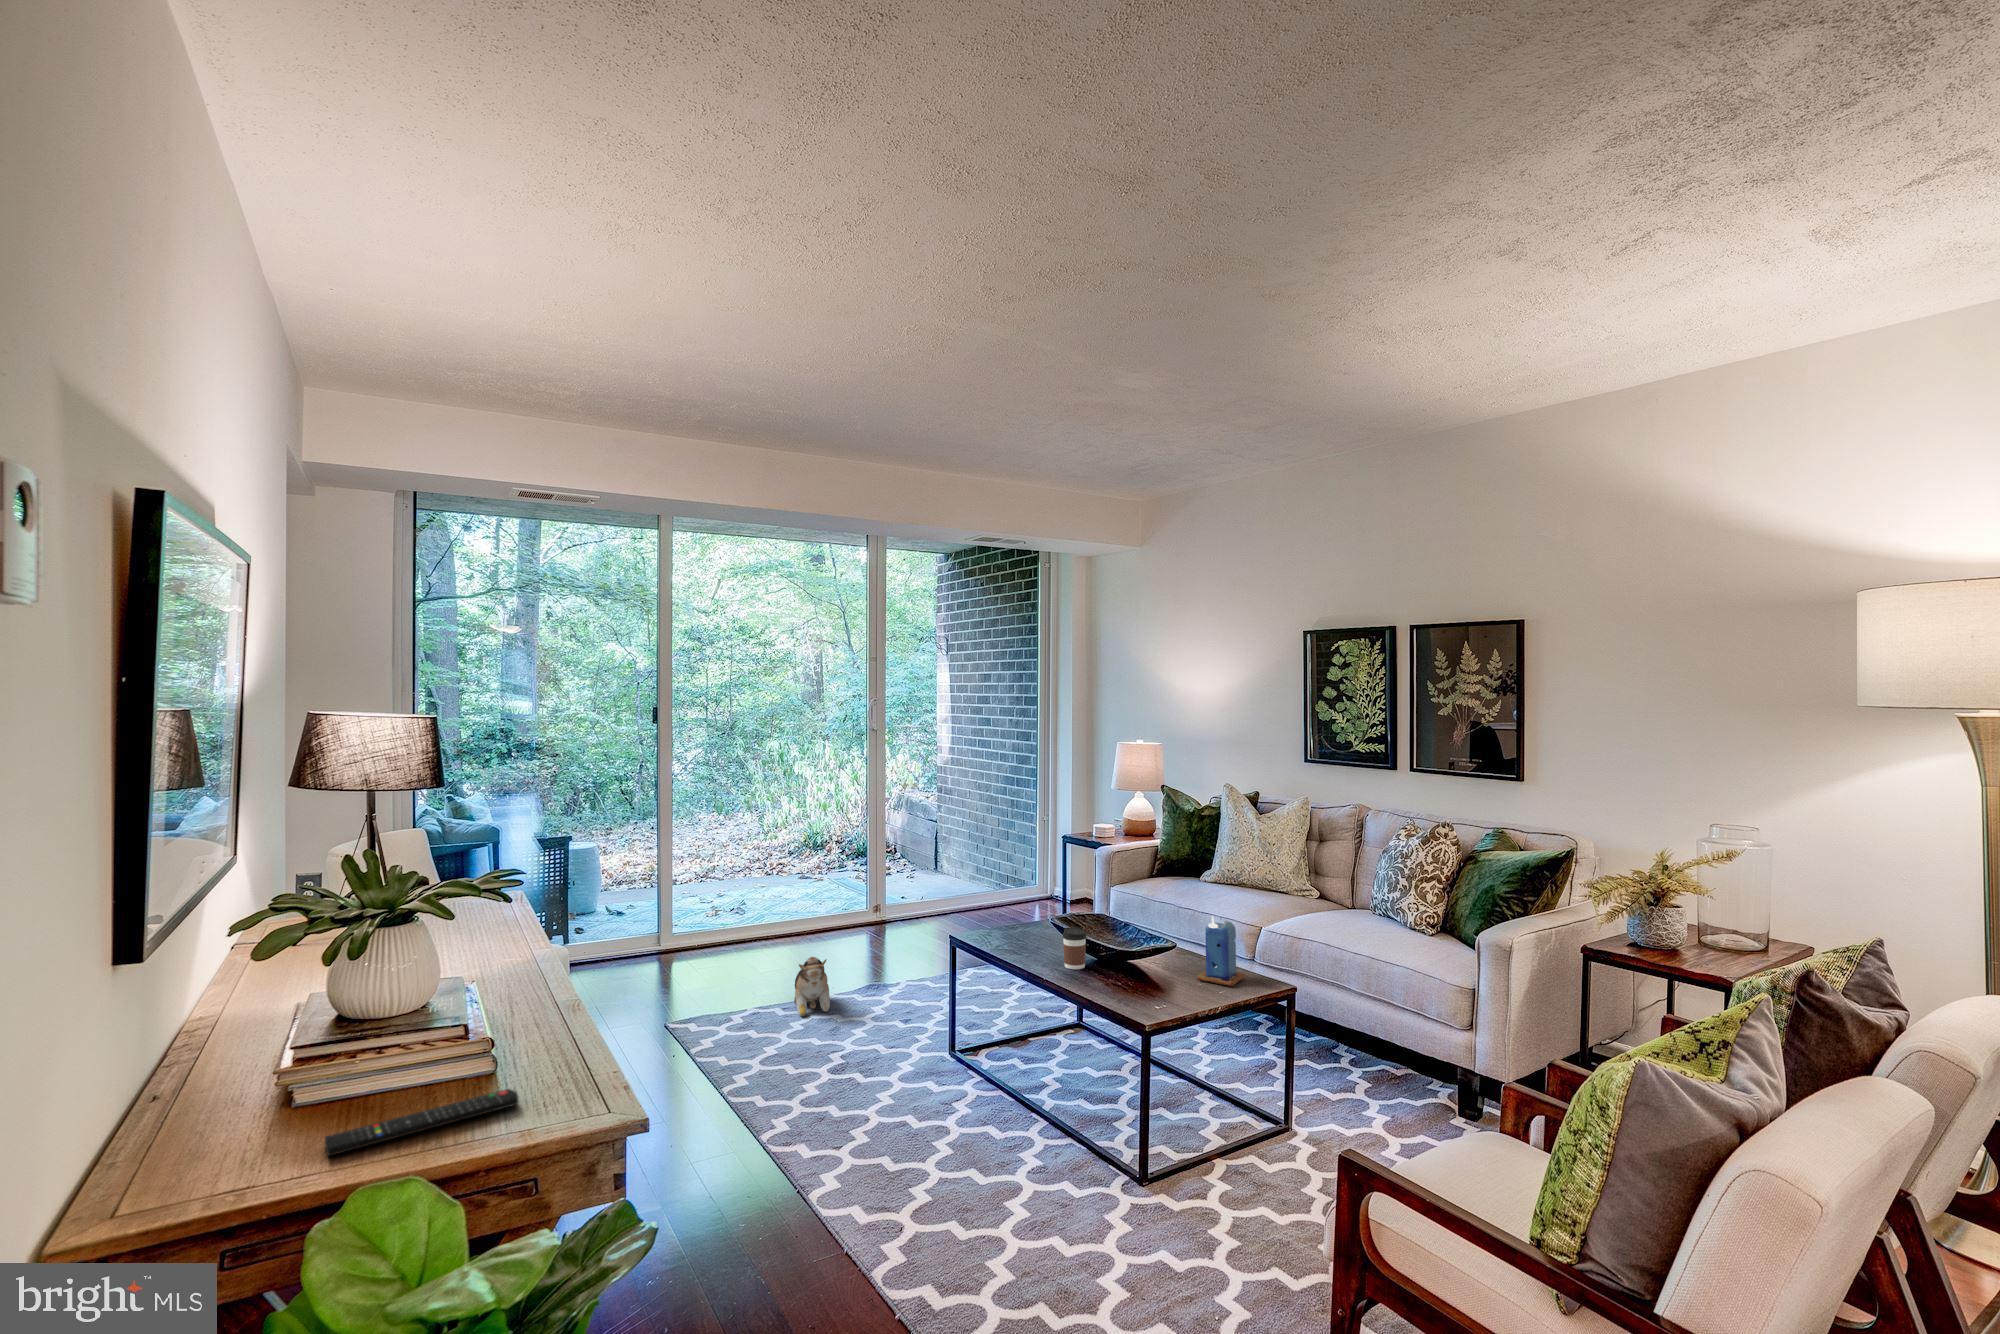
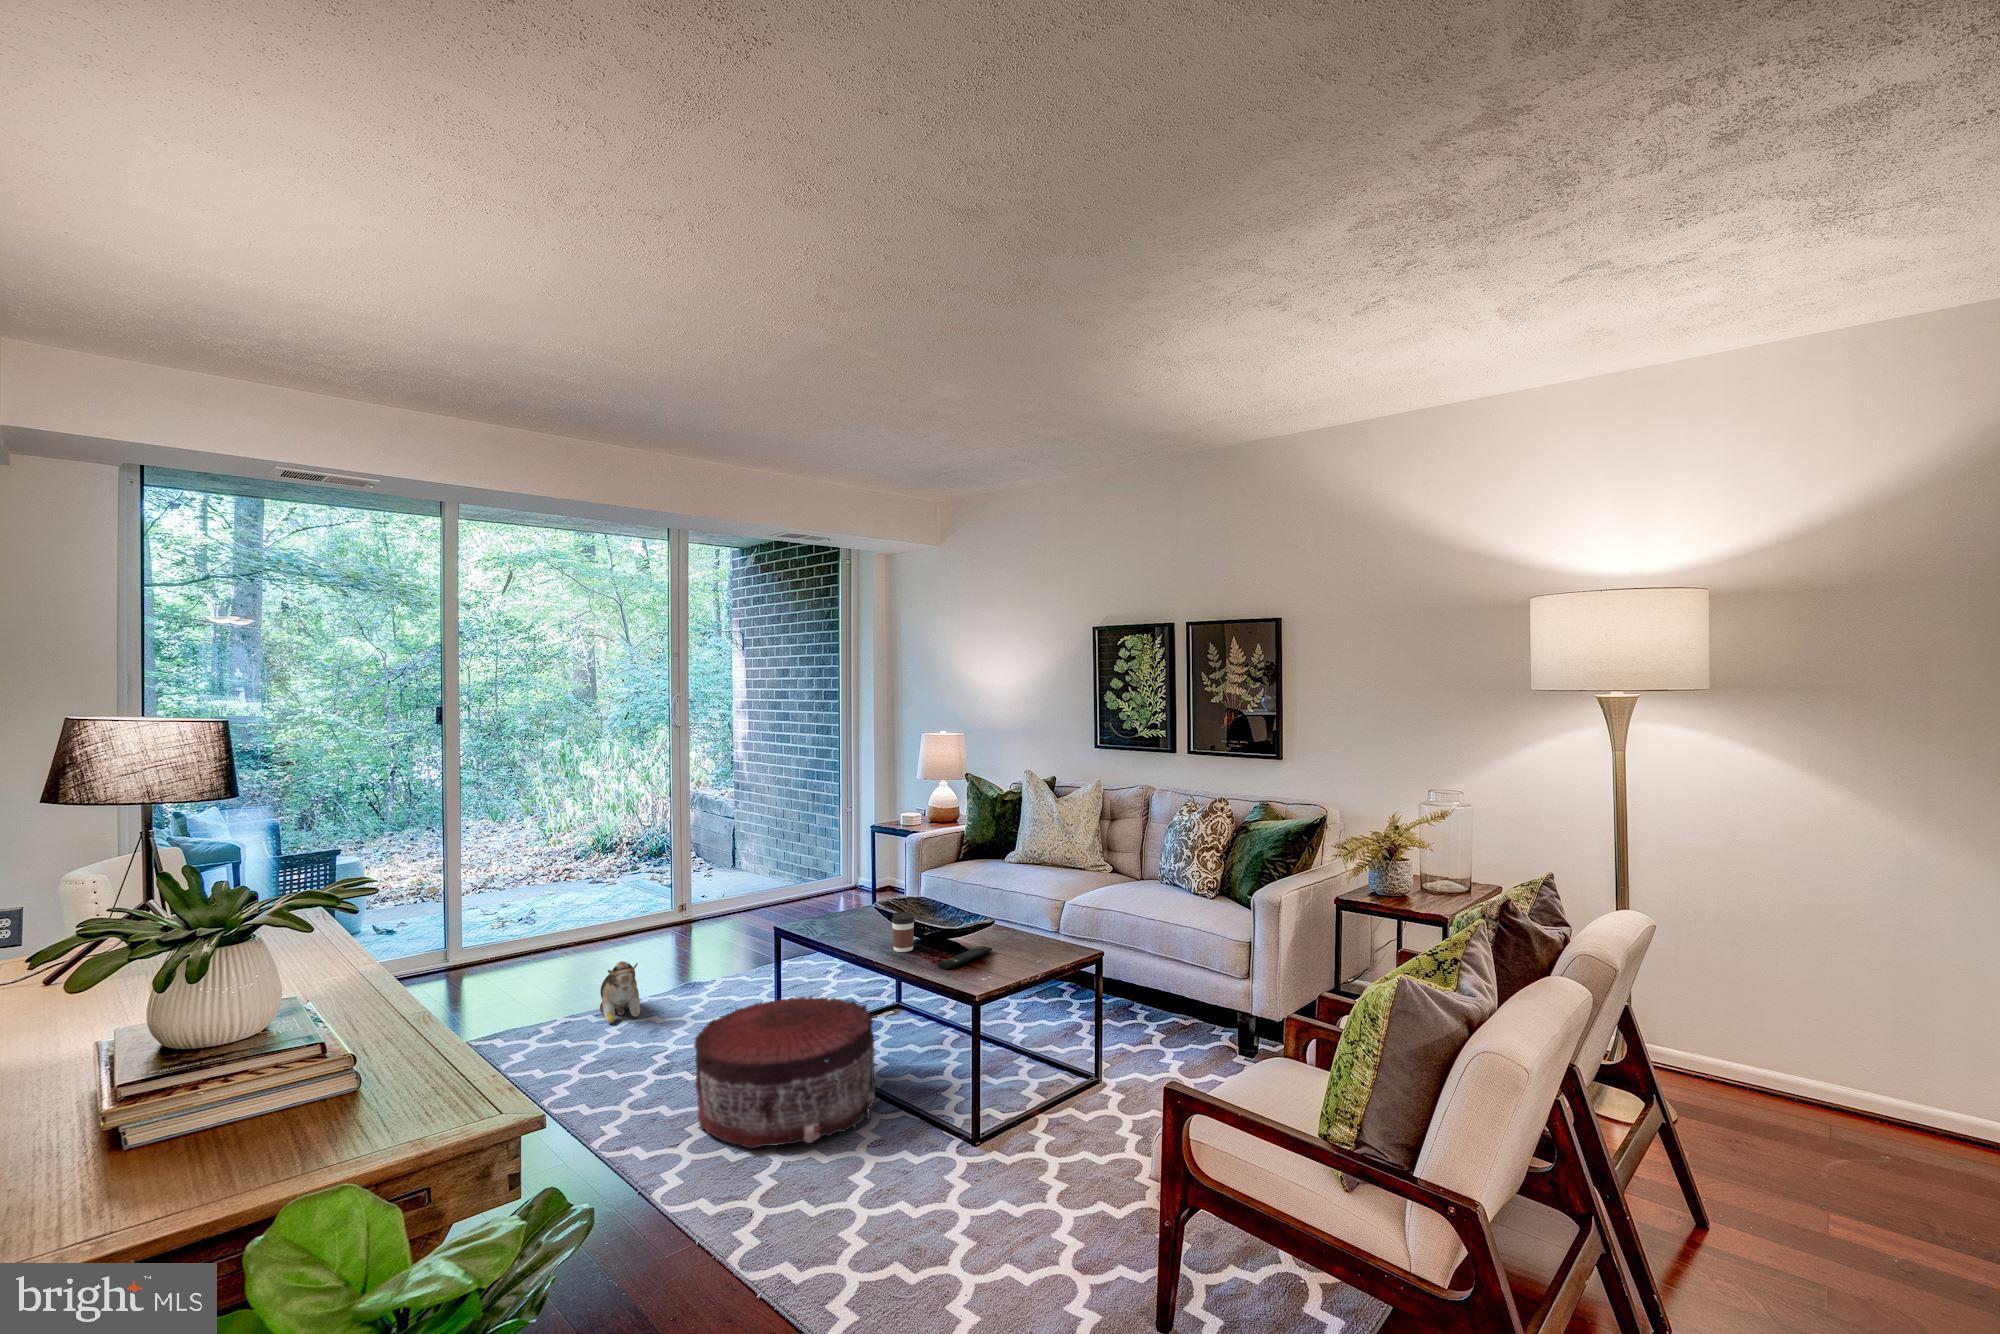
candle: present [1197,916,1245,987] -> none [1018,893,1060,956]
pouf: none [861,1005,1042,1161] -> present [694,996,875,1148]
remote control: present [325,1089,518,1156] -> present [937,946,992,970]

